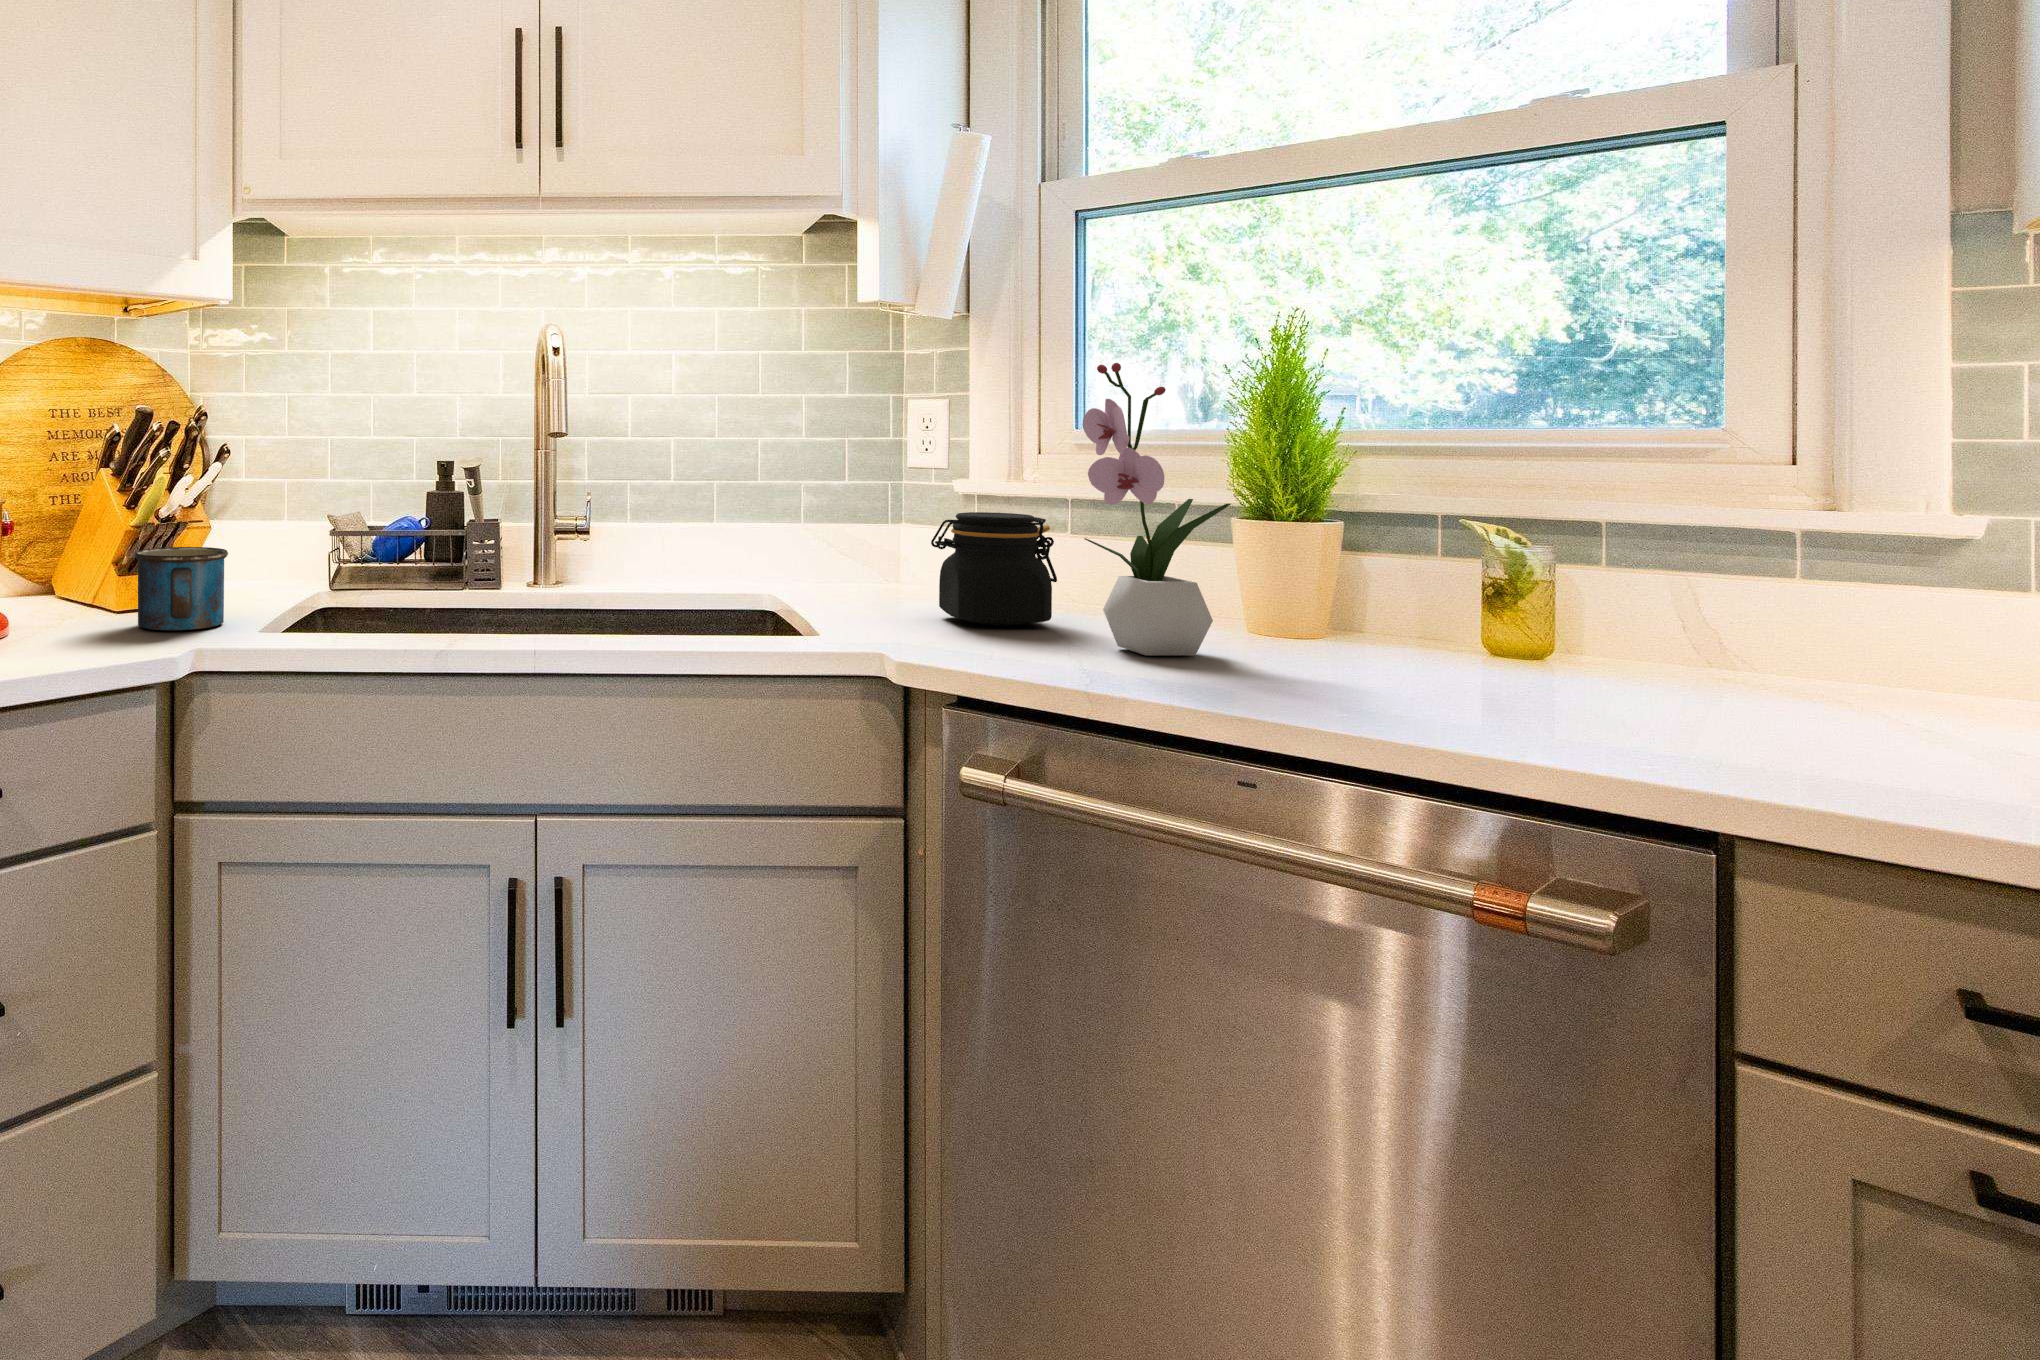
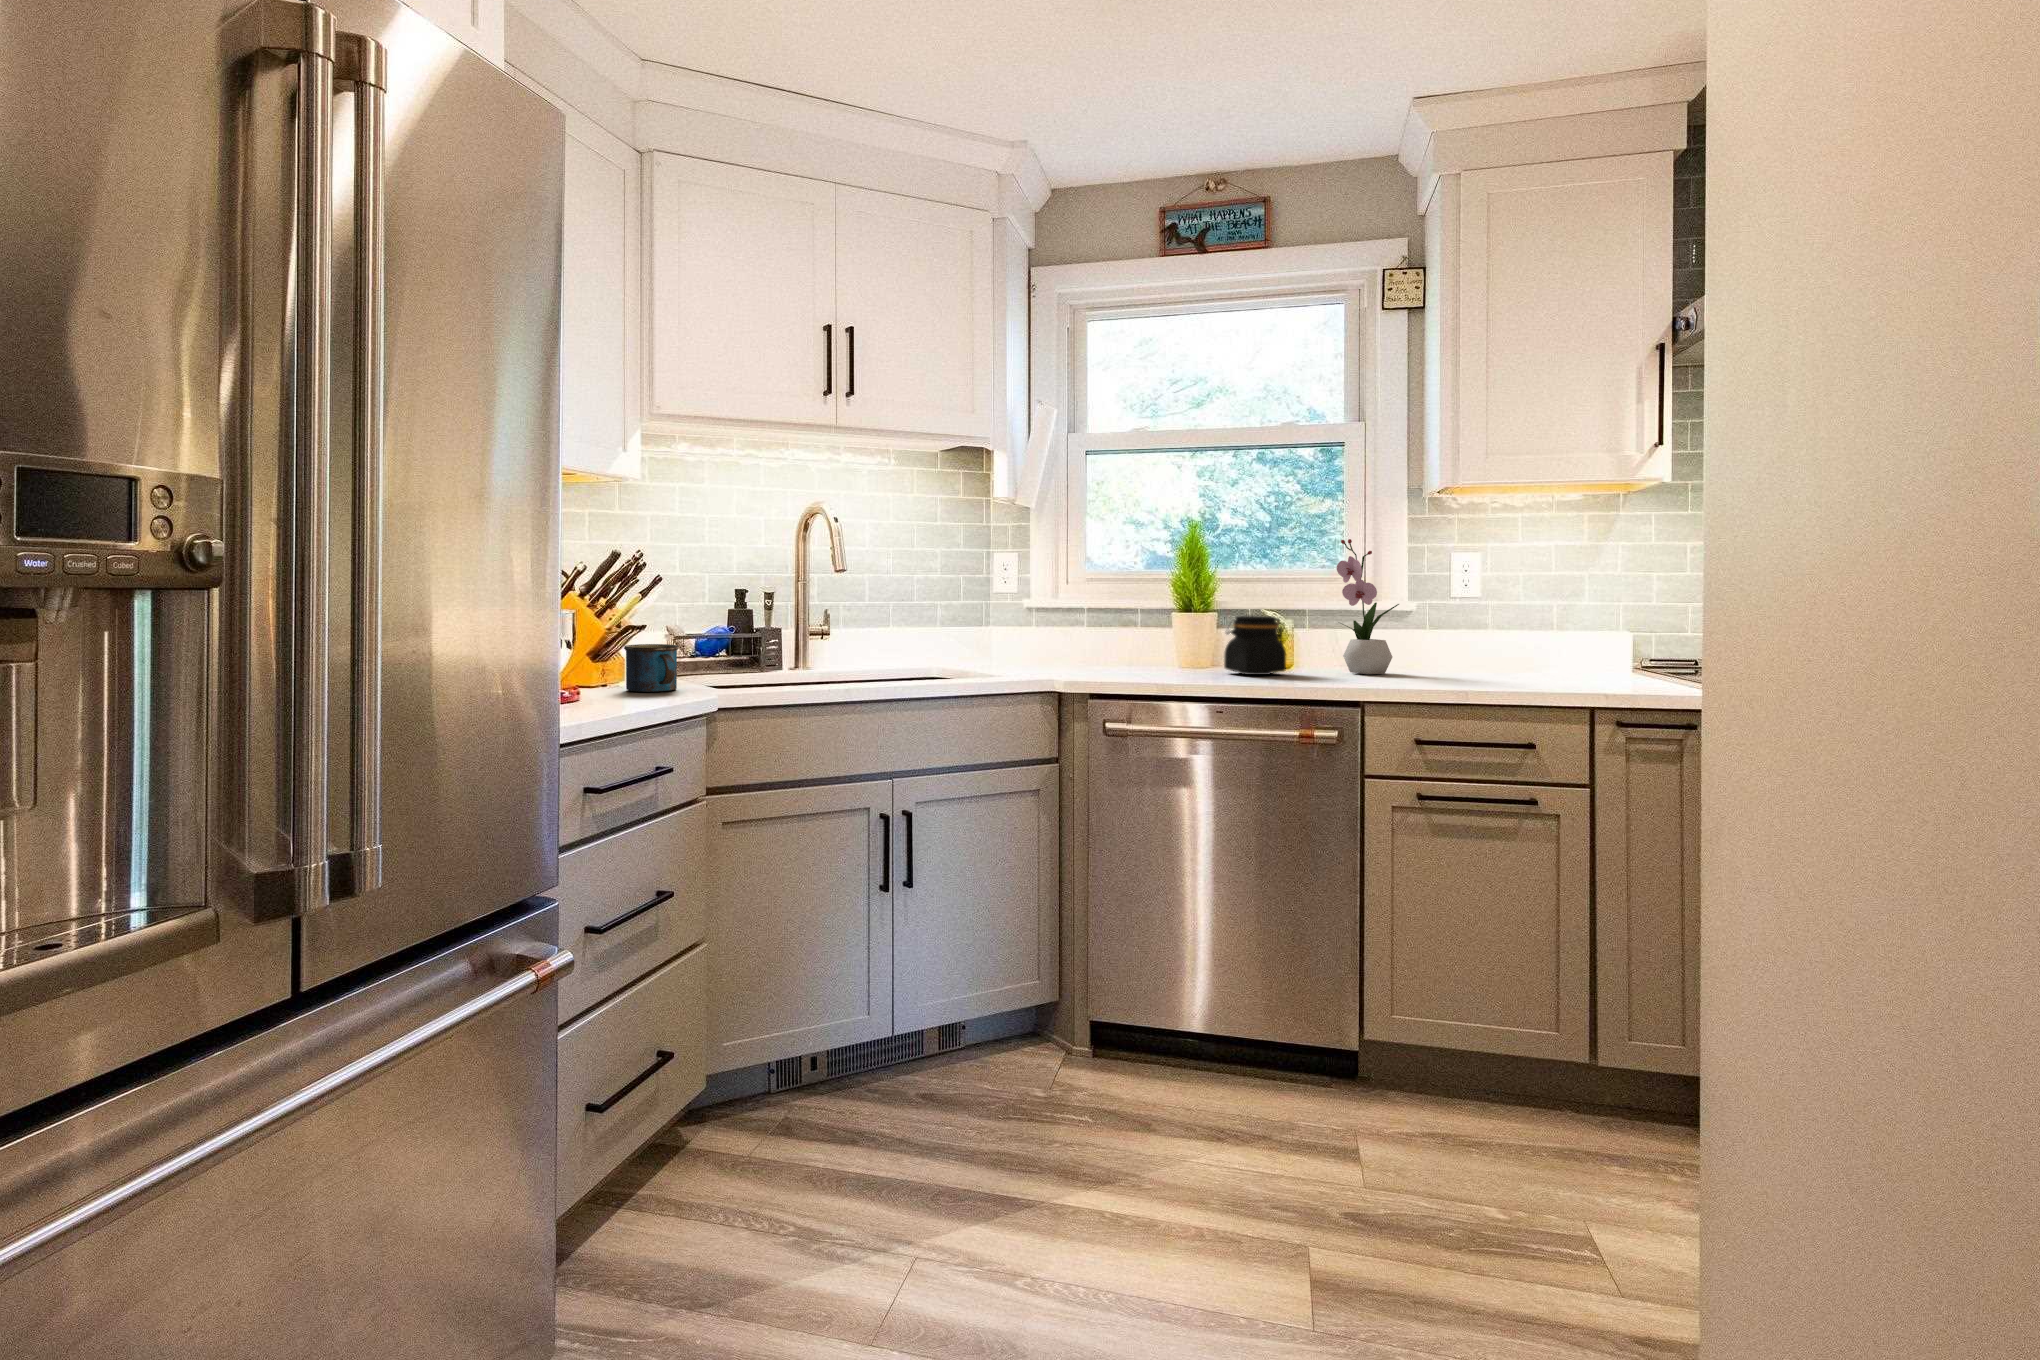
flower arrangement: present [1083,363,1231,655] -> present [1337,539,1399,674]
jar: present [931,512,1057,626] -> present [1224,615,1286,675]

